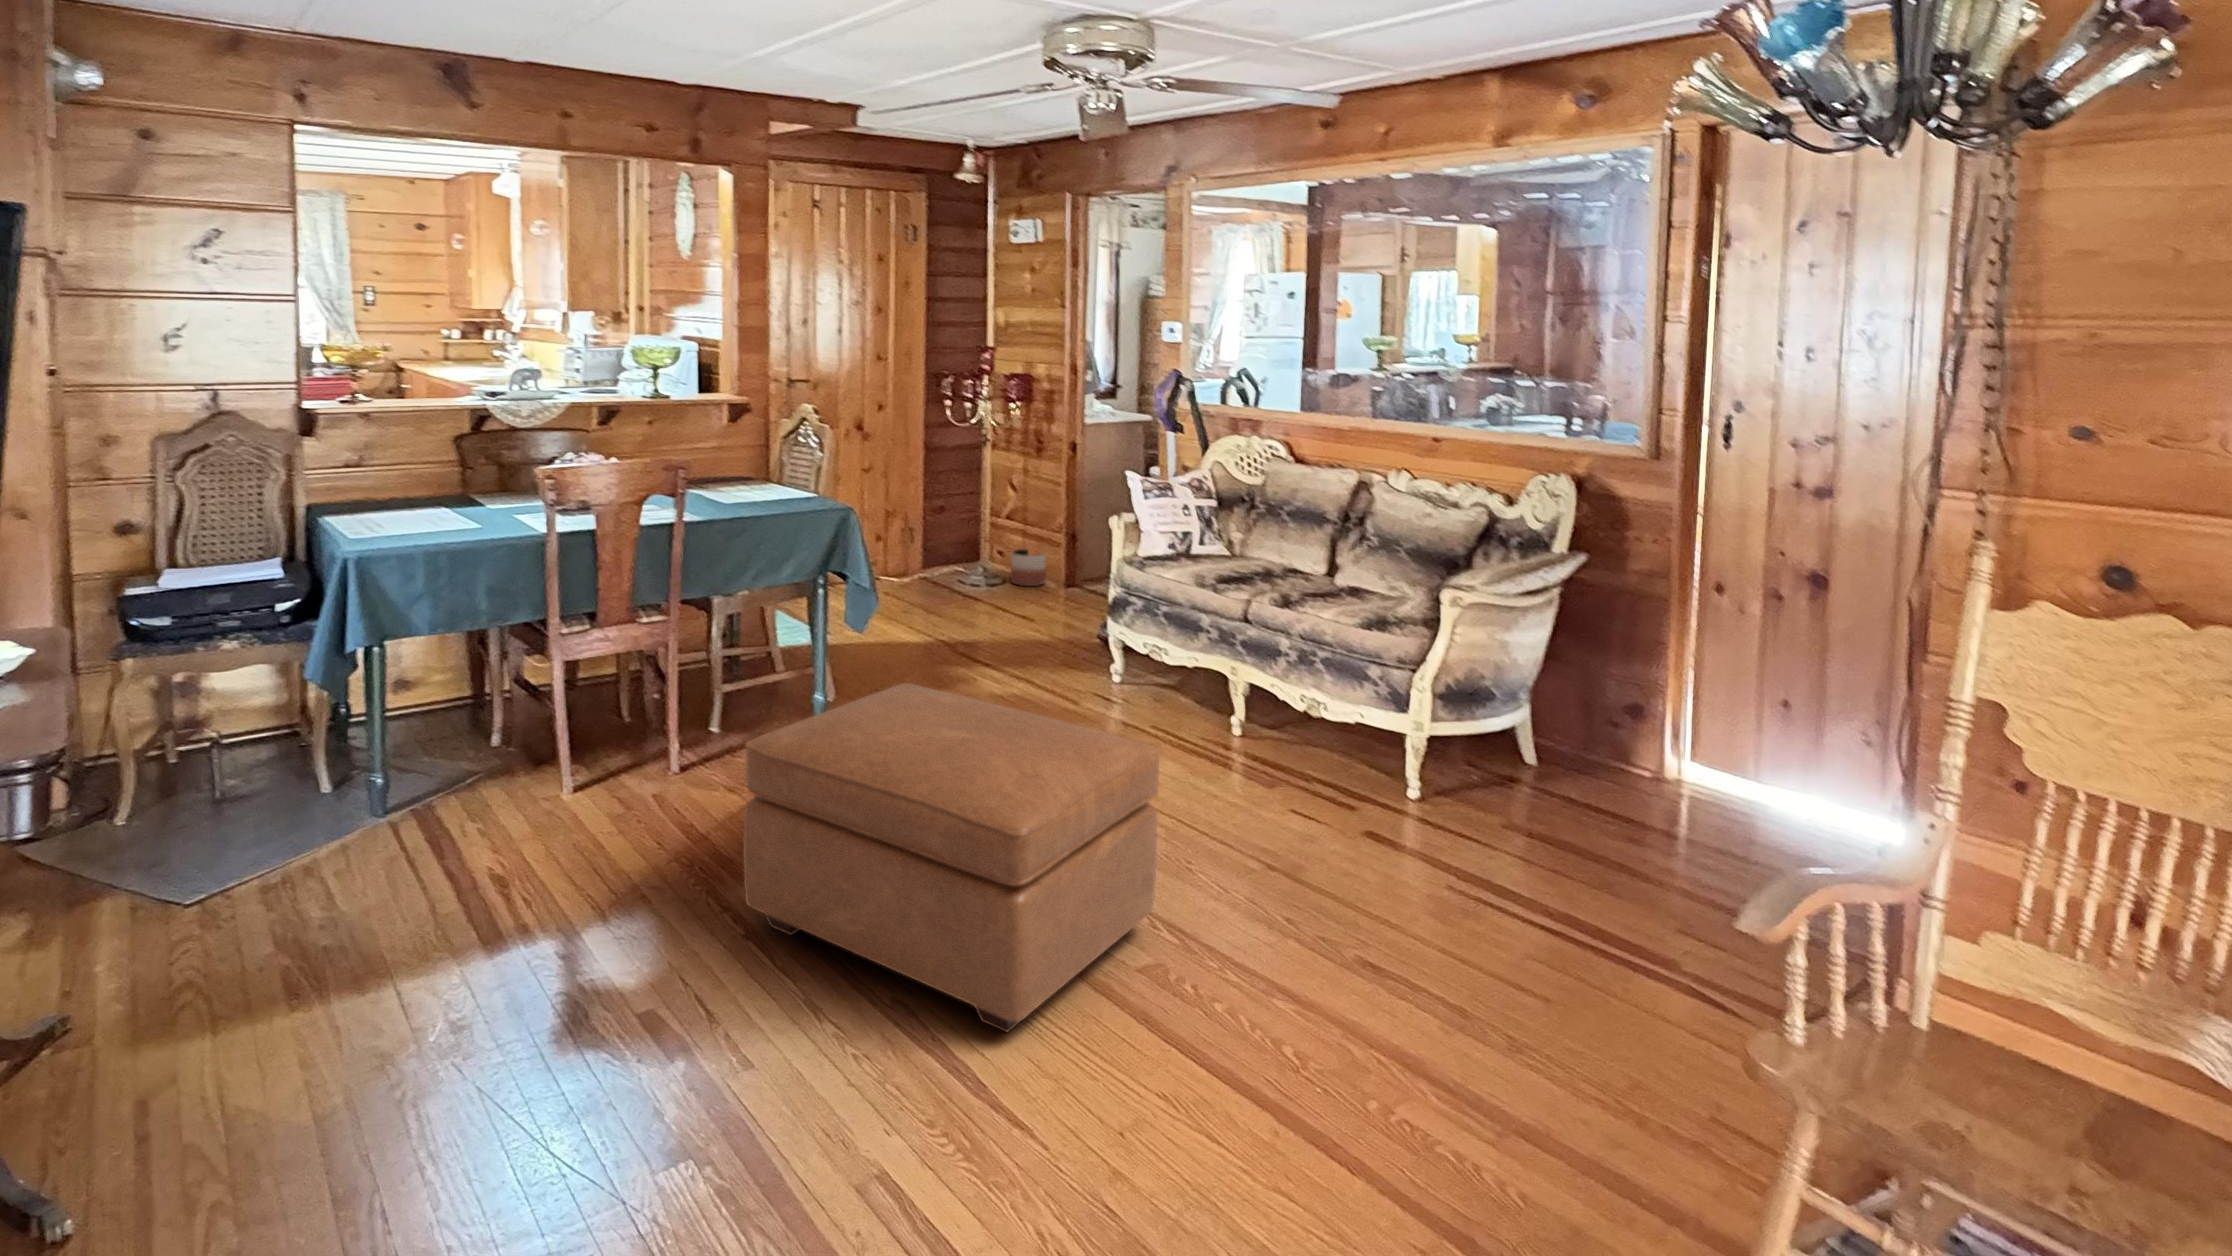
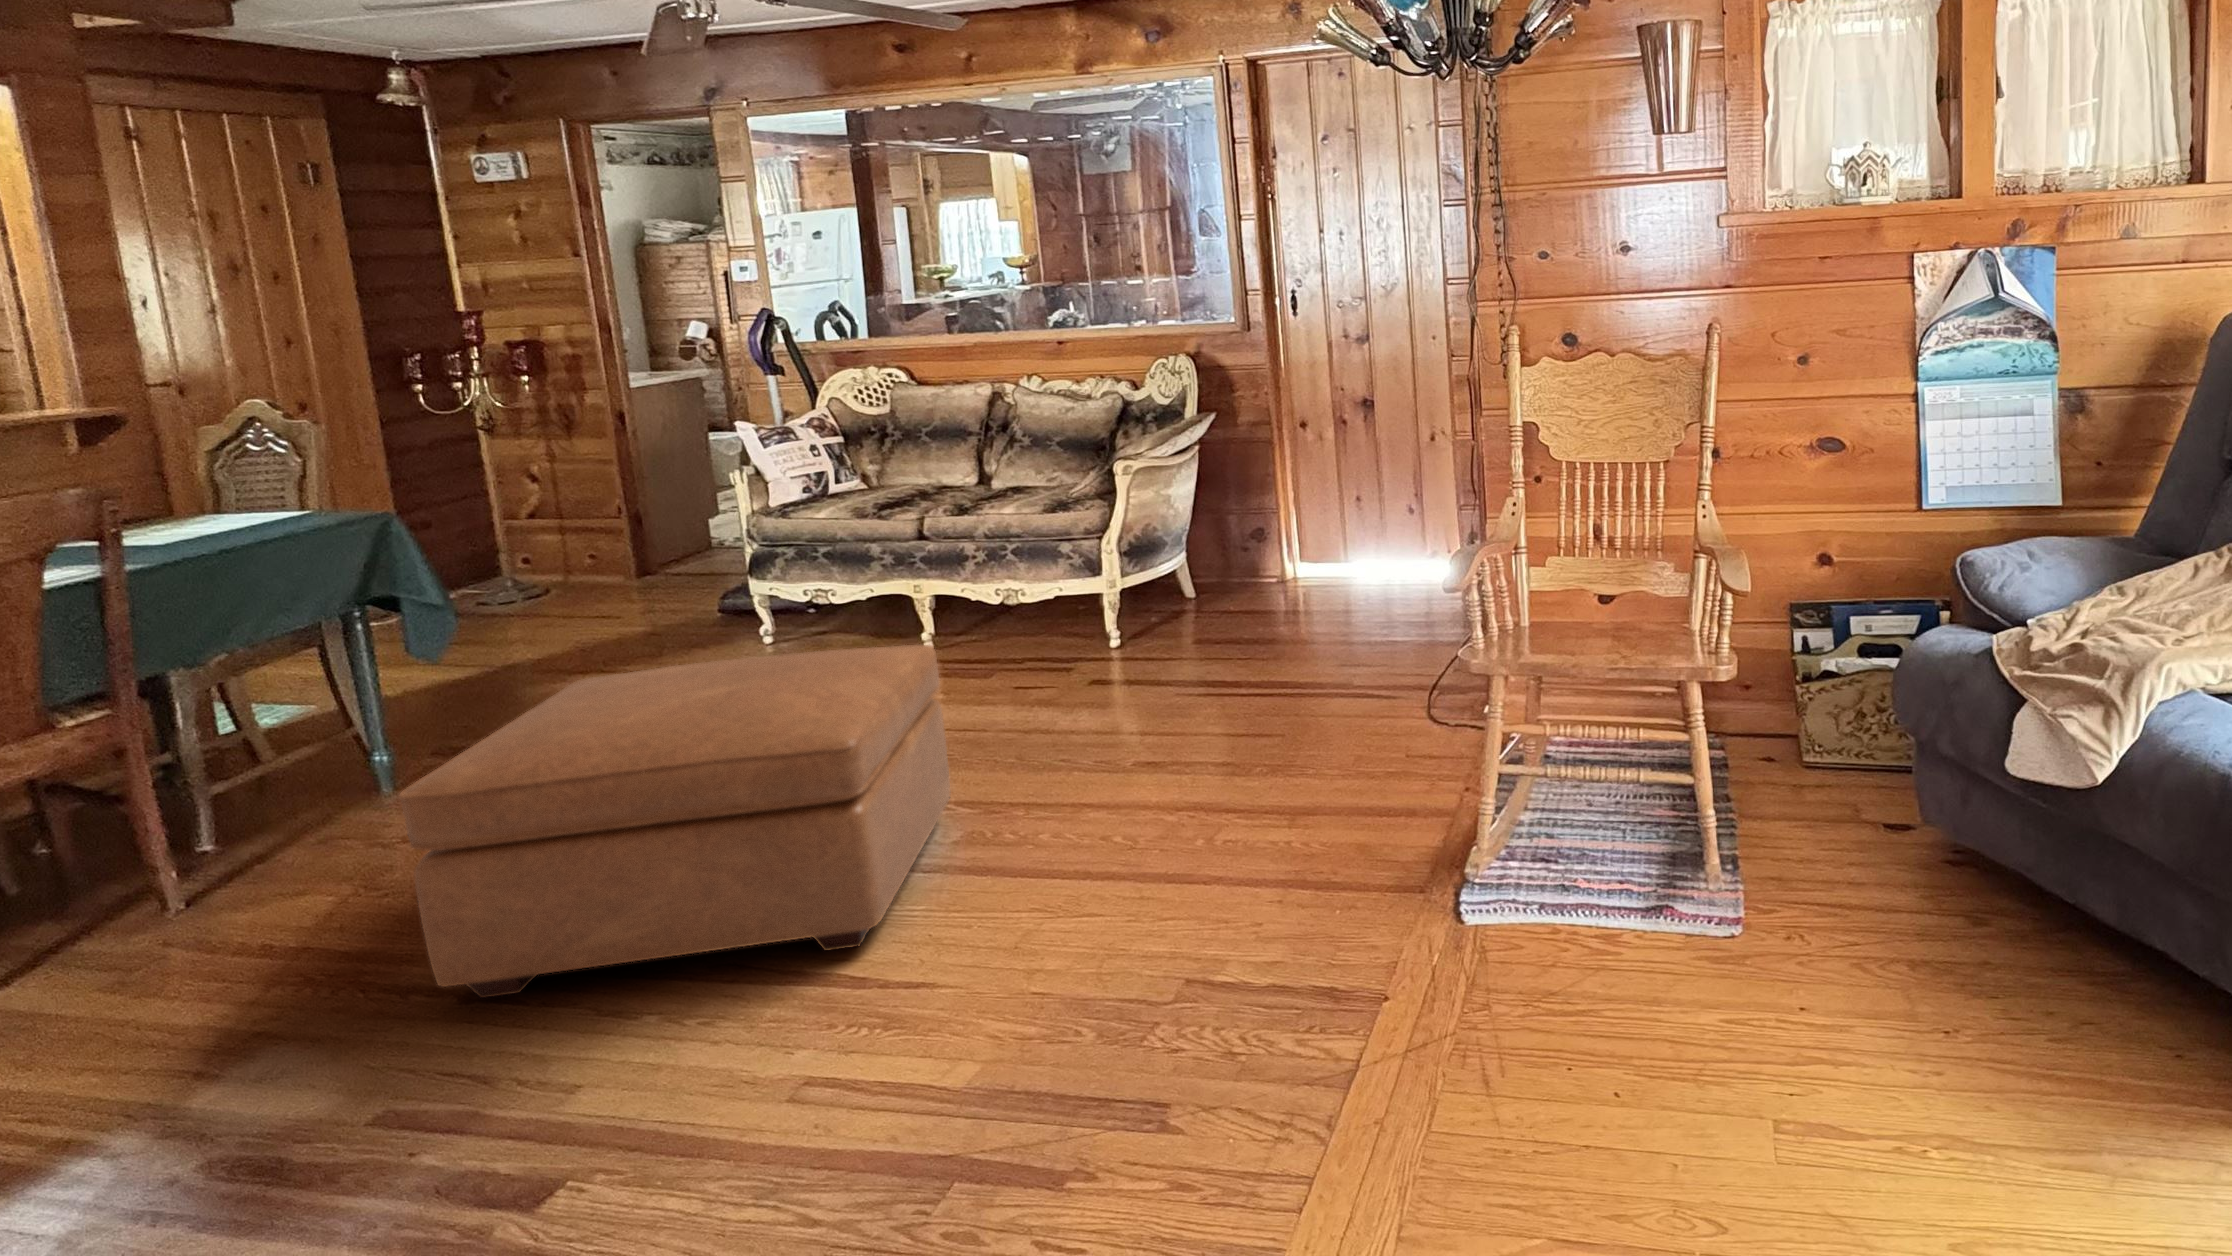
planter: present [1011,549,1046,586] -> none [552,544,609,591]

